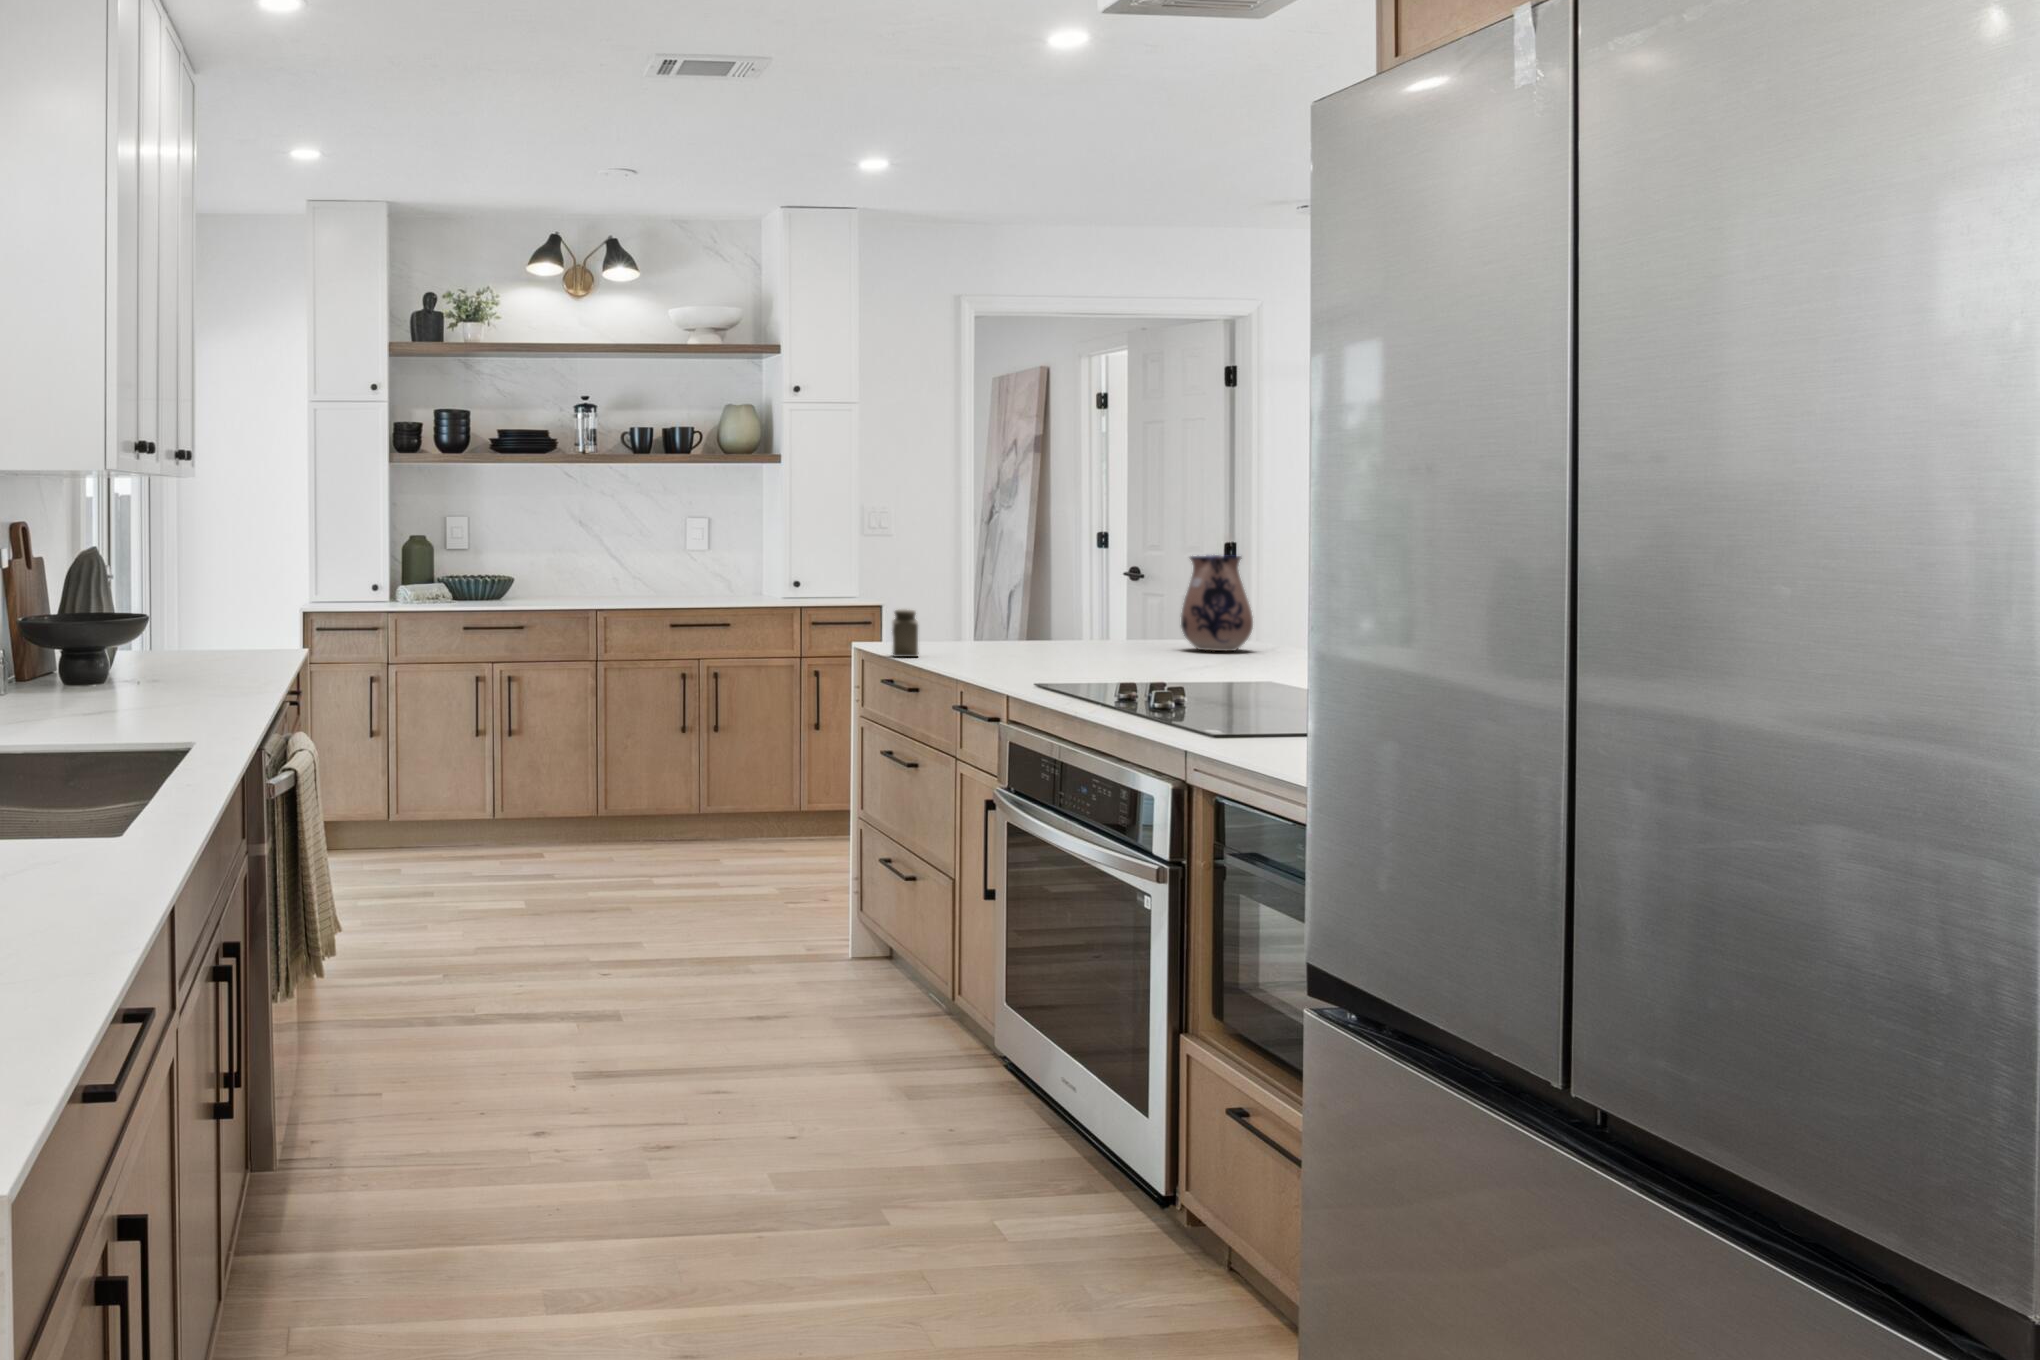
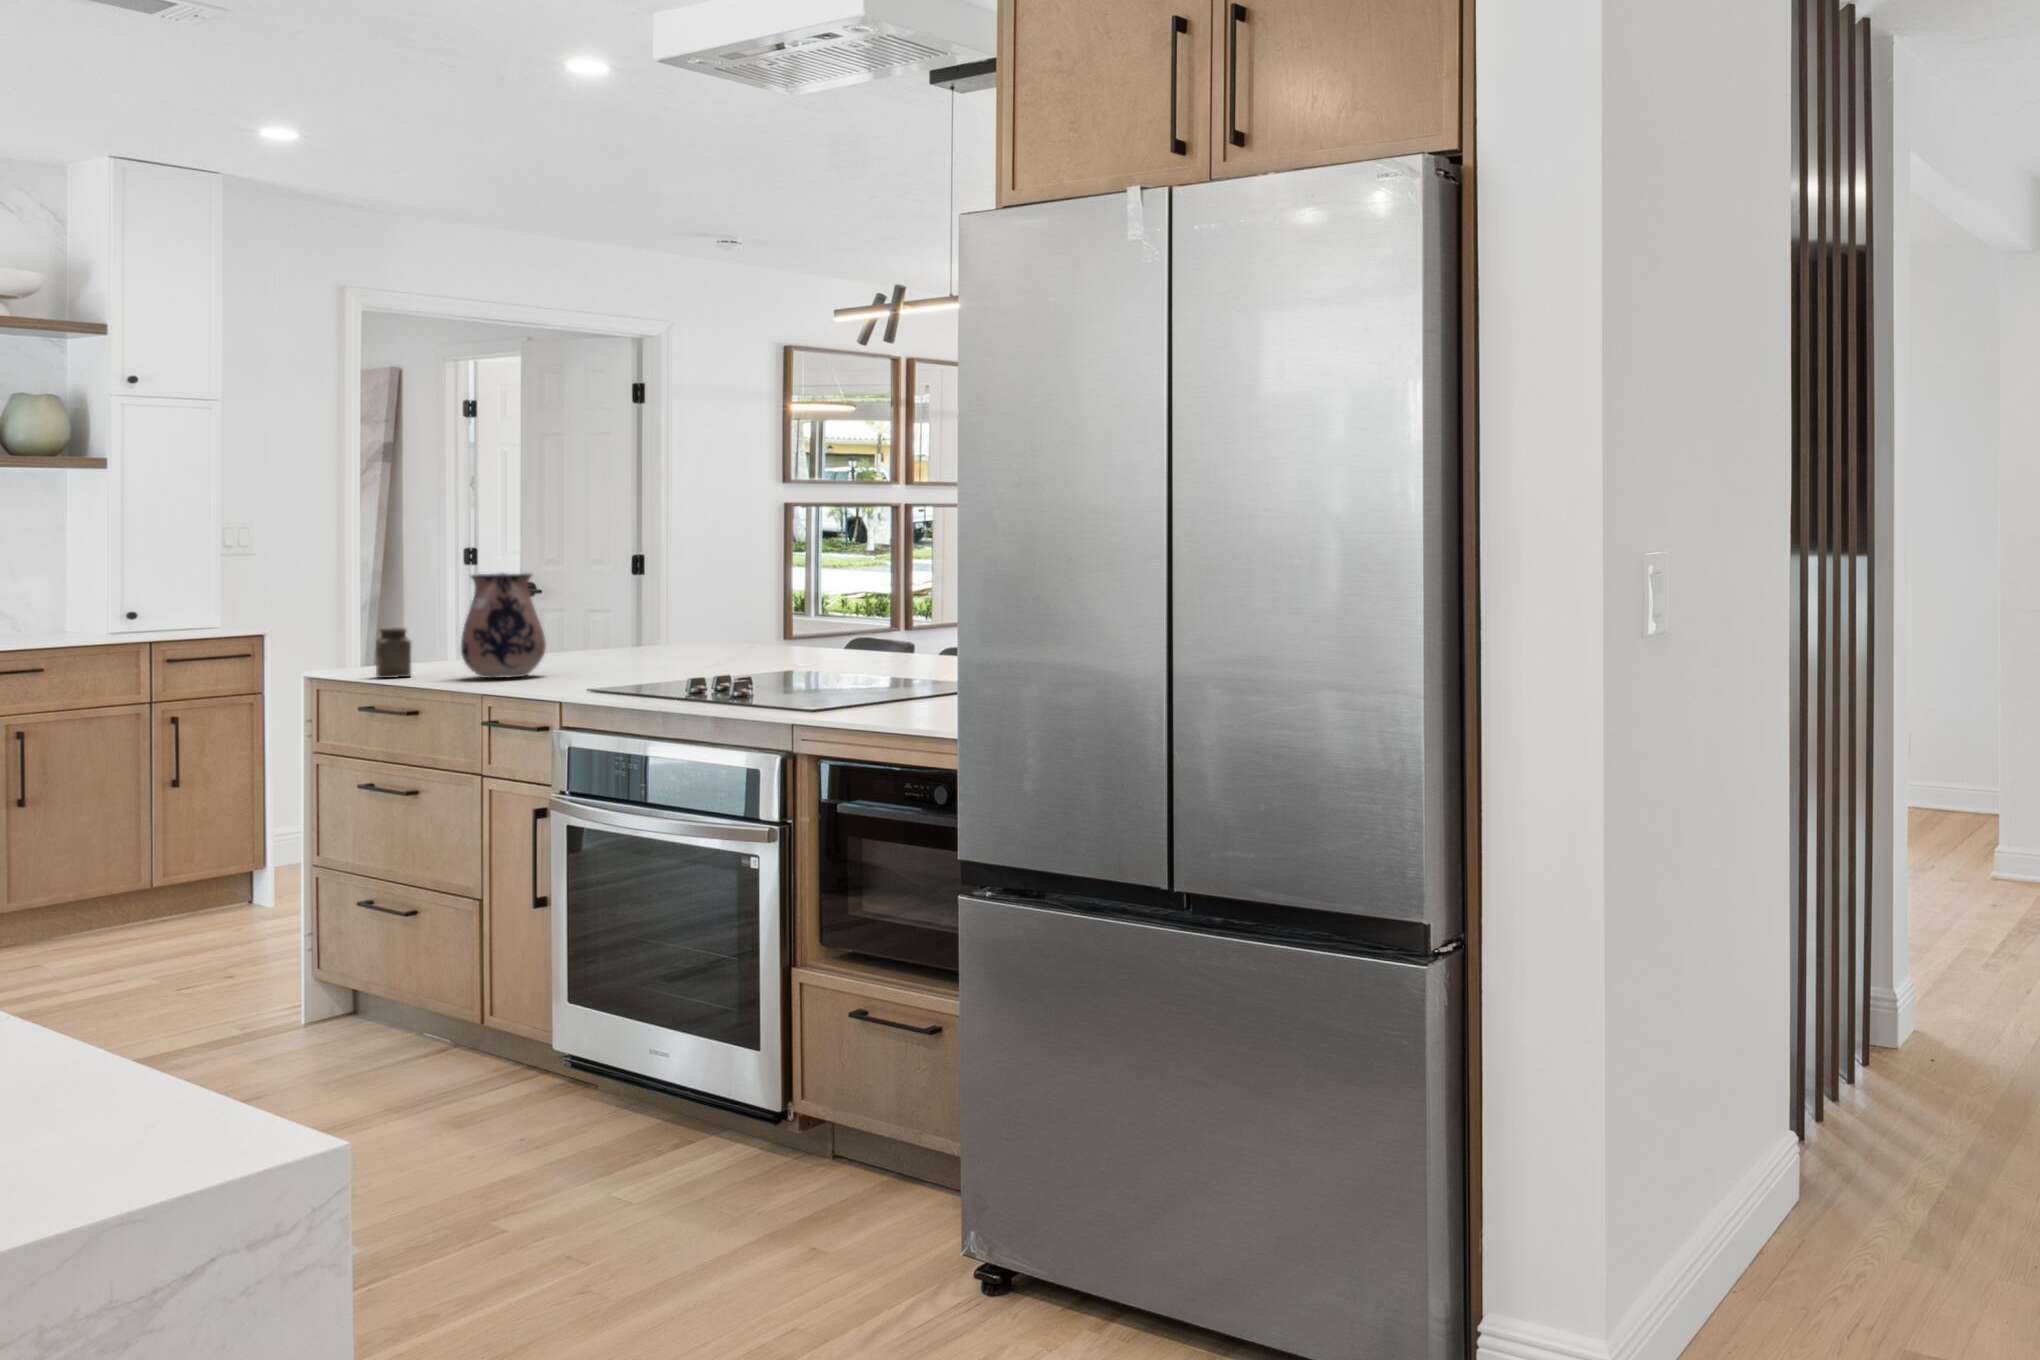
ceramic pitcher: present [1181,555,1253,651] -> present [461,573,546,678]

